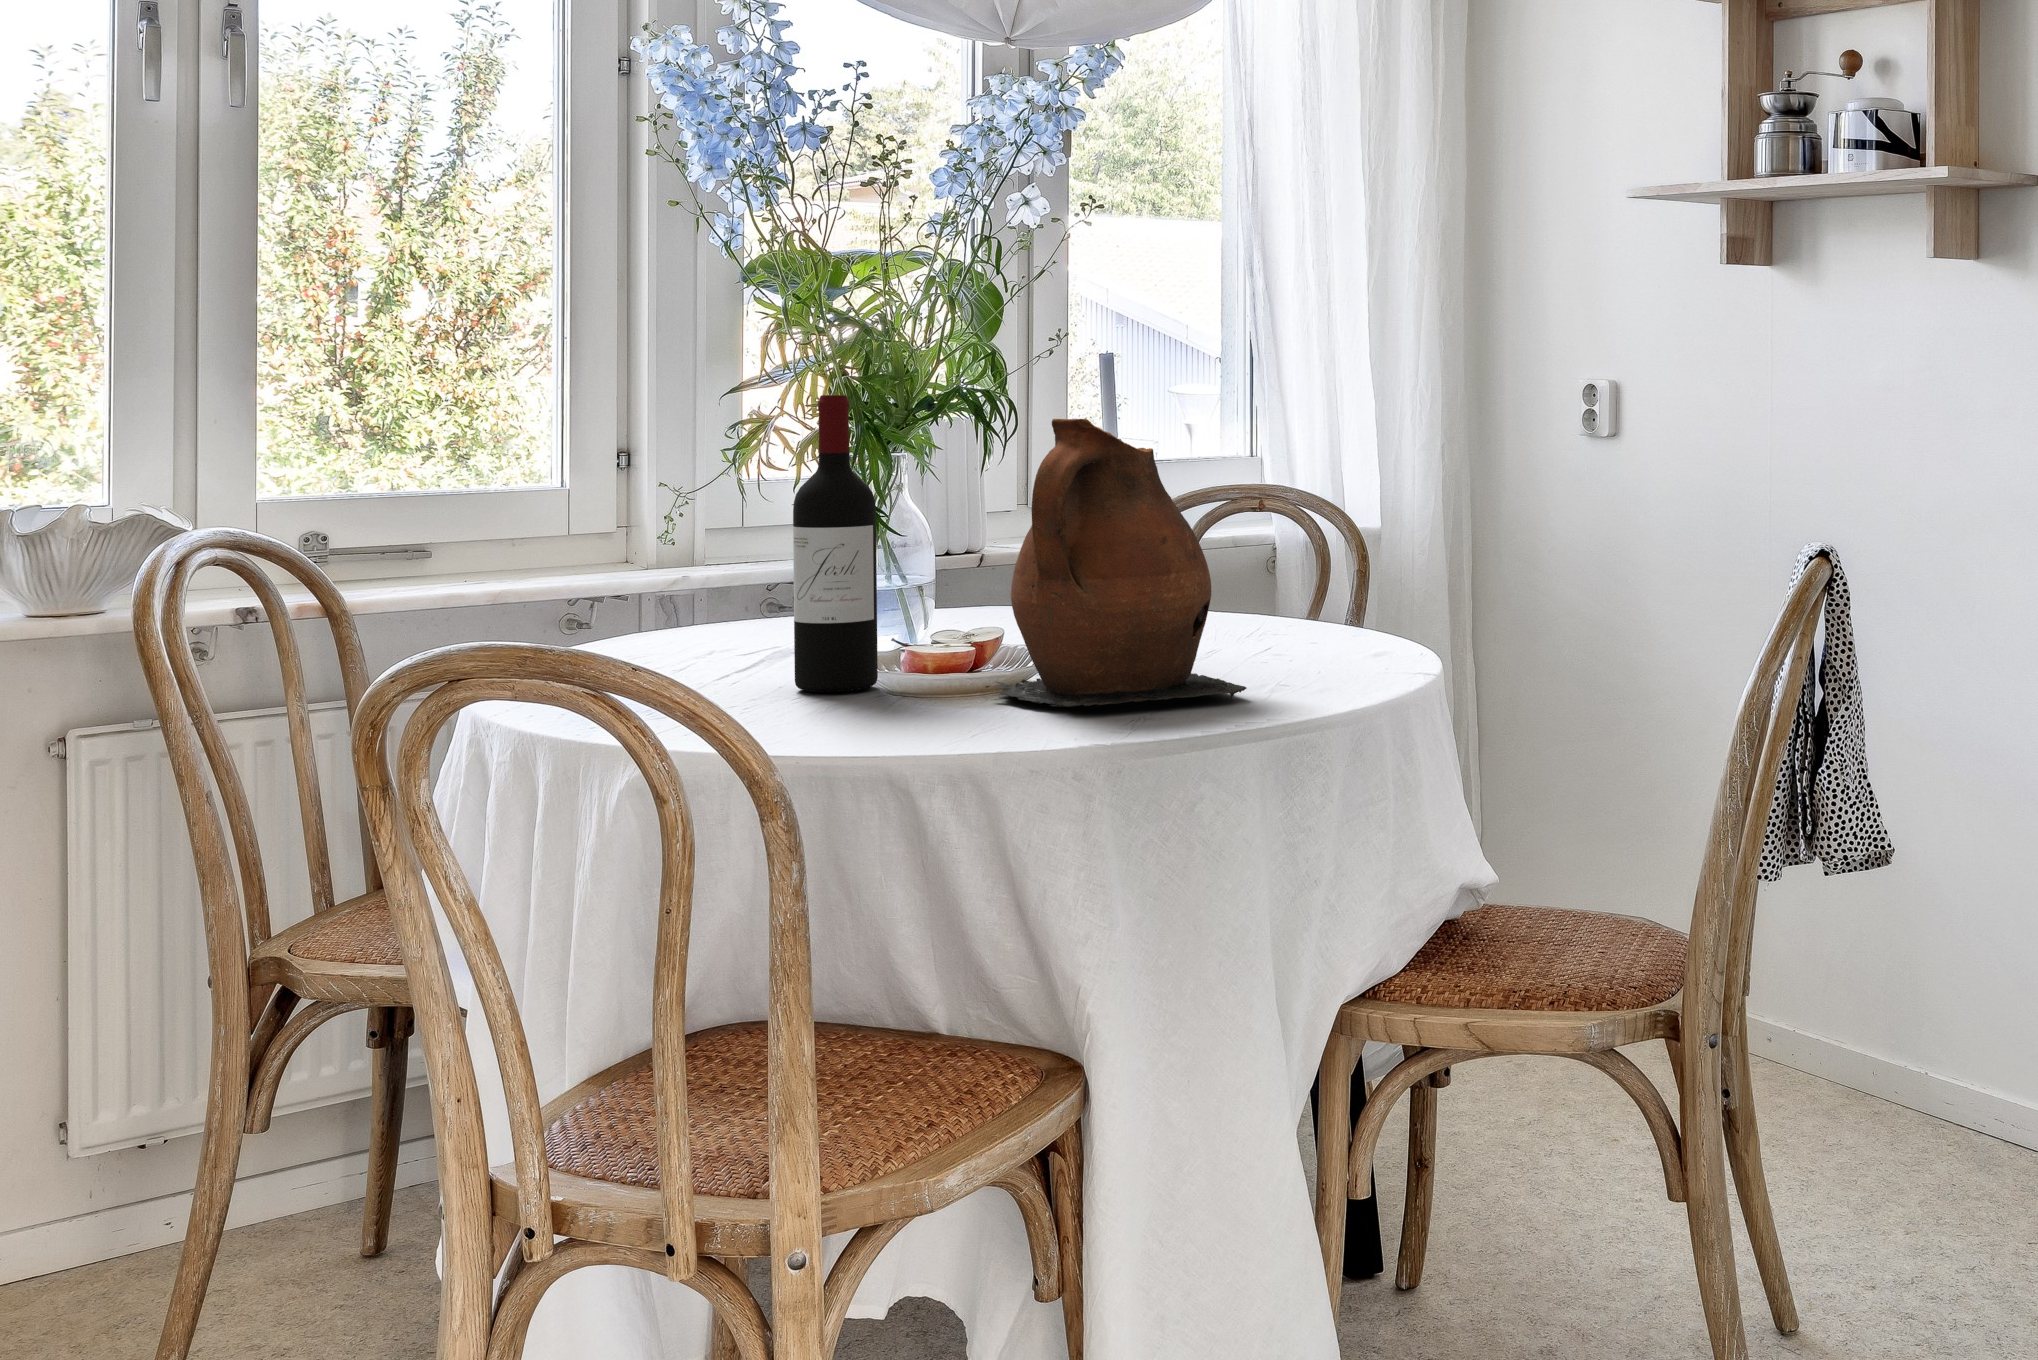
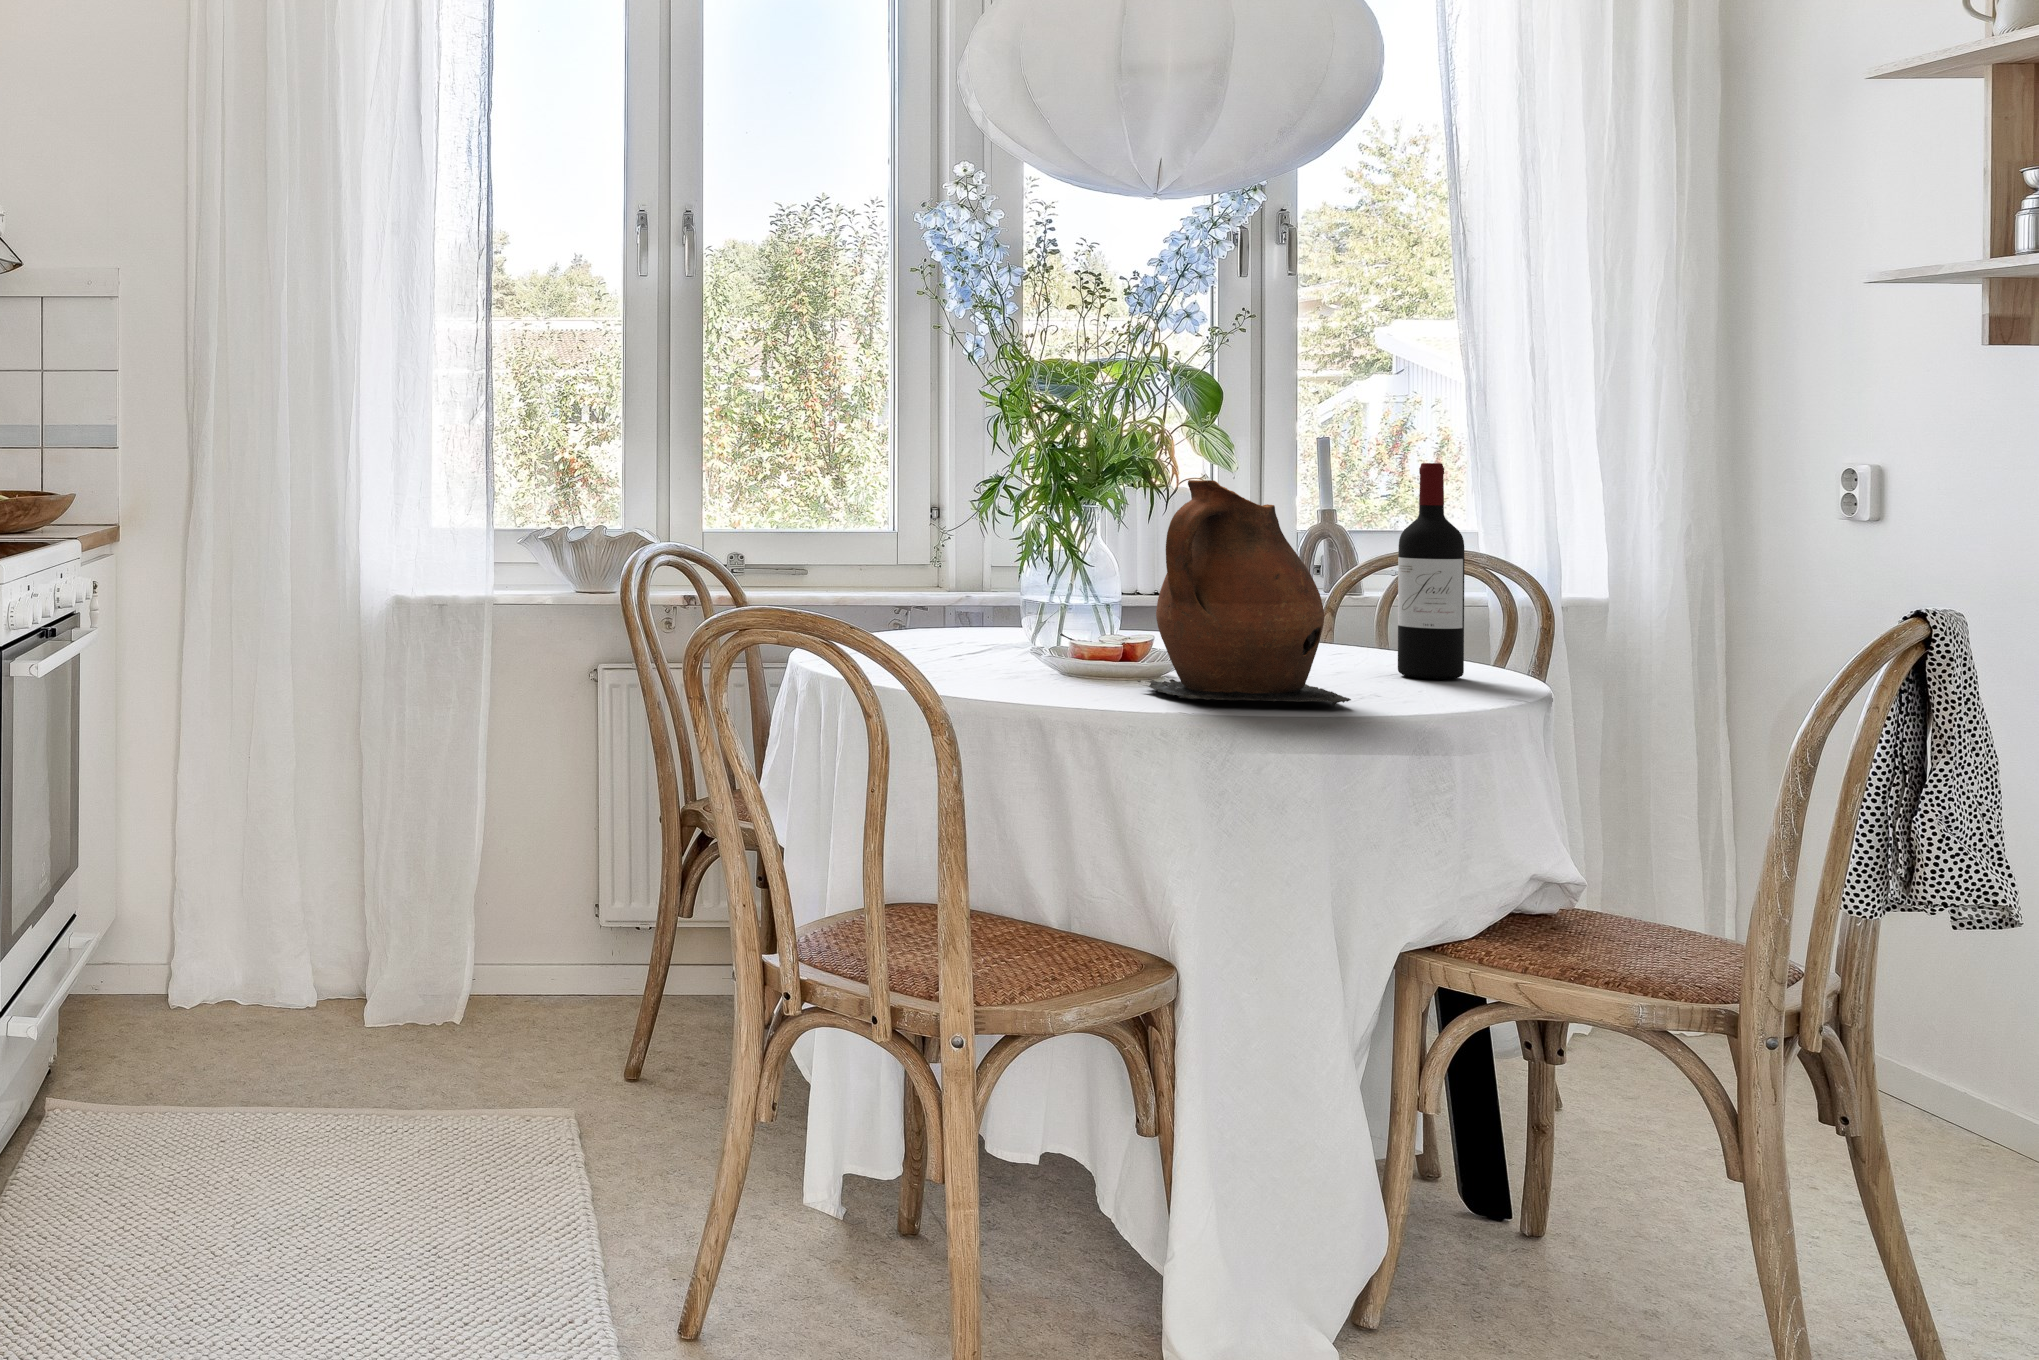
wine bottle: present [793,395,878,692] -> present [1398,463,1465,679]

